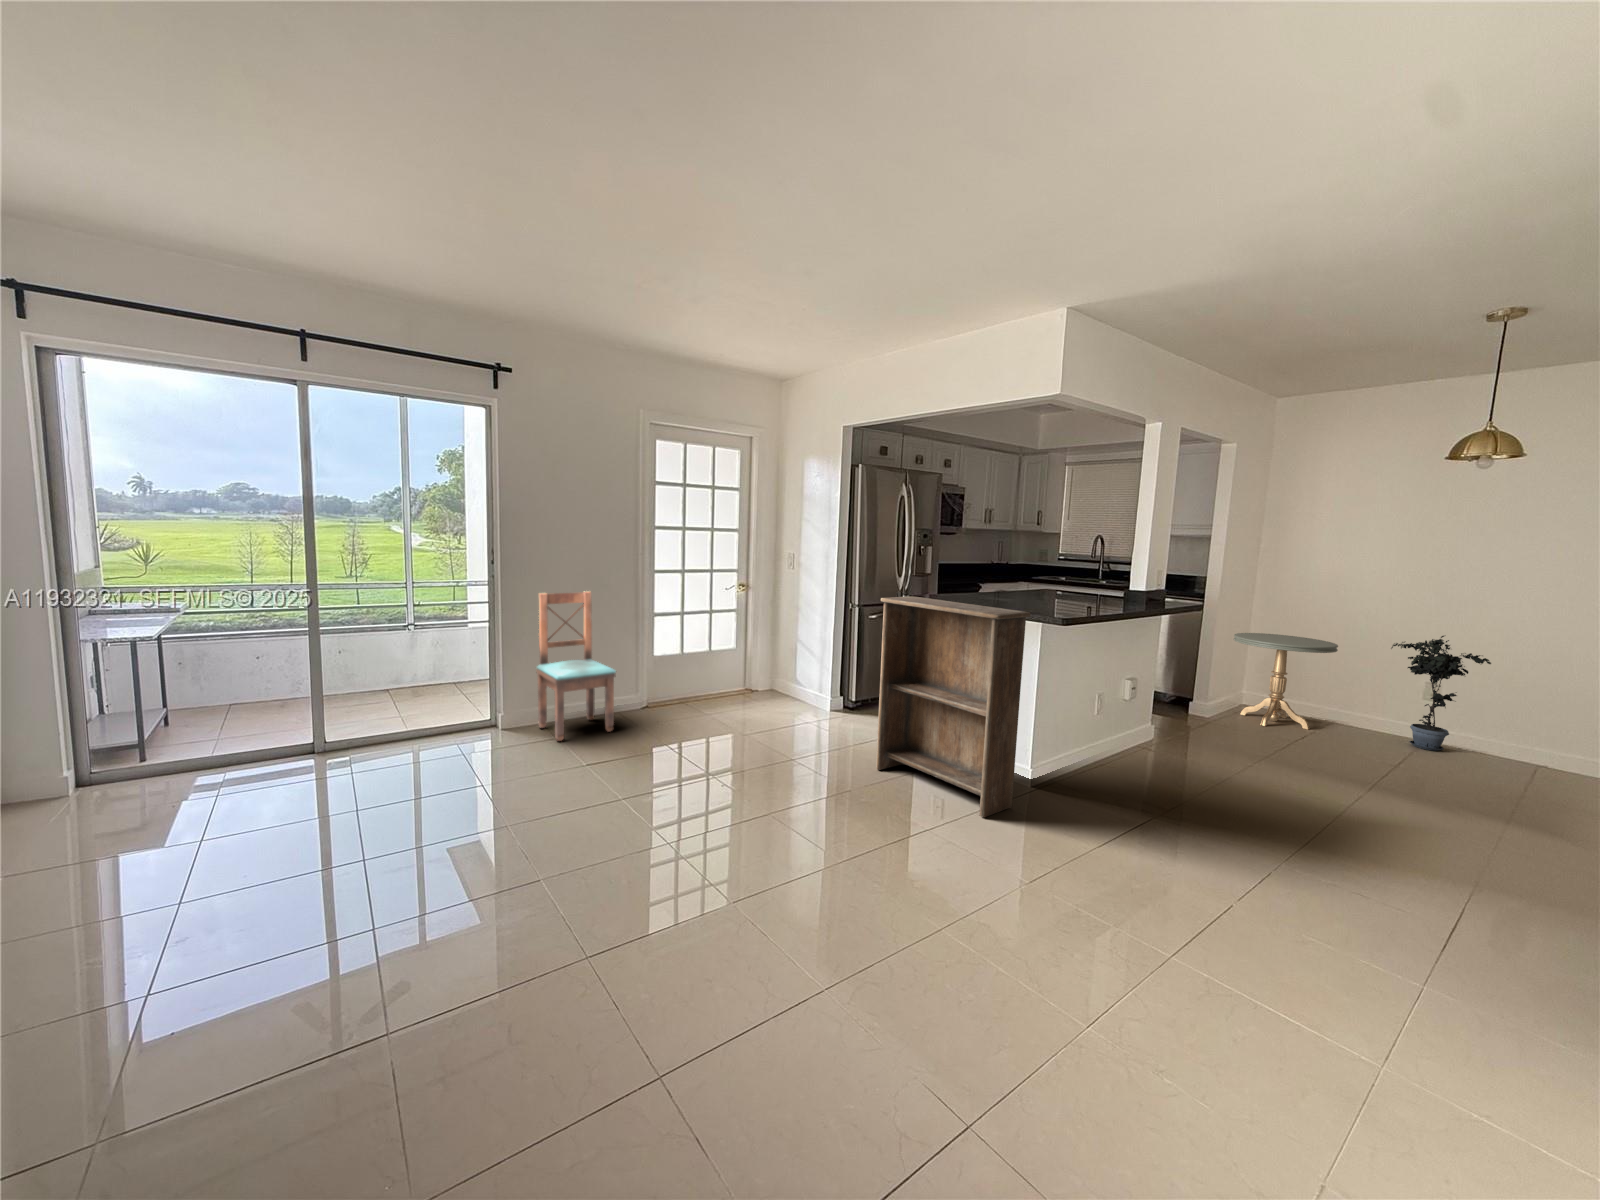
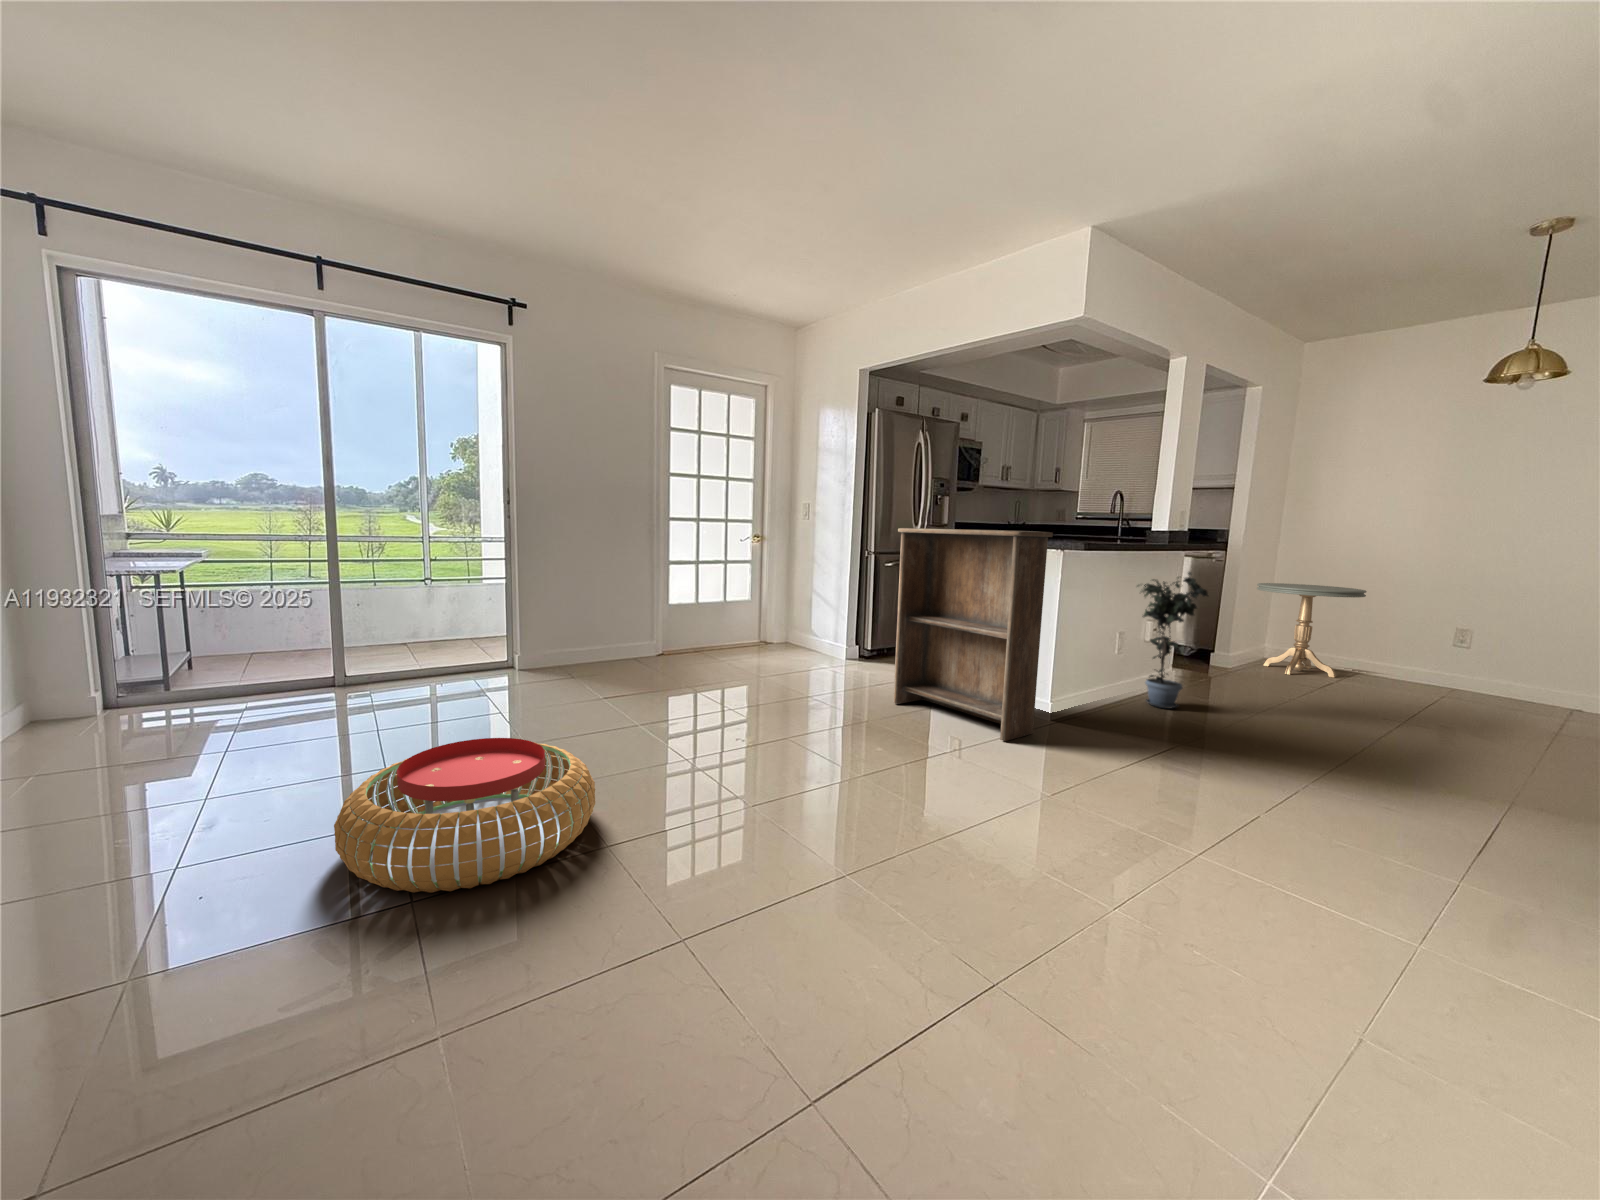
dining chair: present [537,591,616,741] -> none [553,534,632,680]
potted plant: present [1391,636,1491,751] -> present [1138,572,1208,709]
pouf: none [323,844,581,1024] -> present [334,738,595,893]

